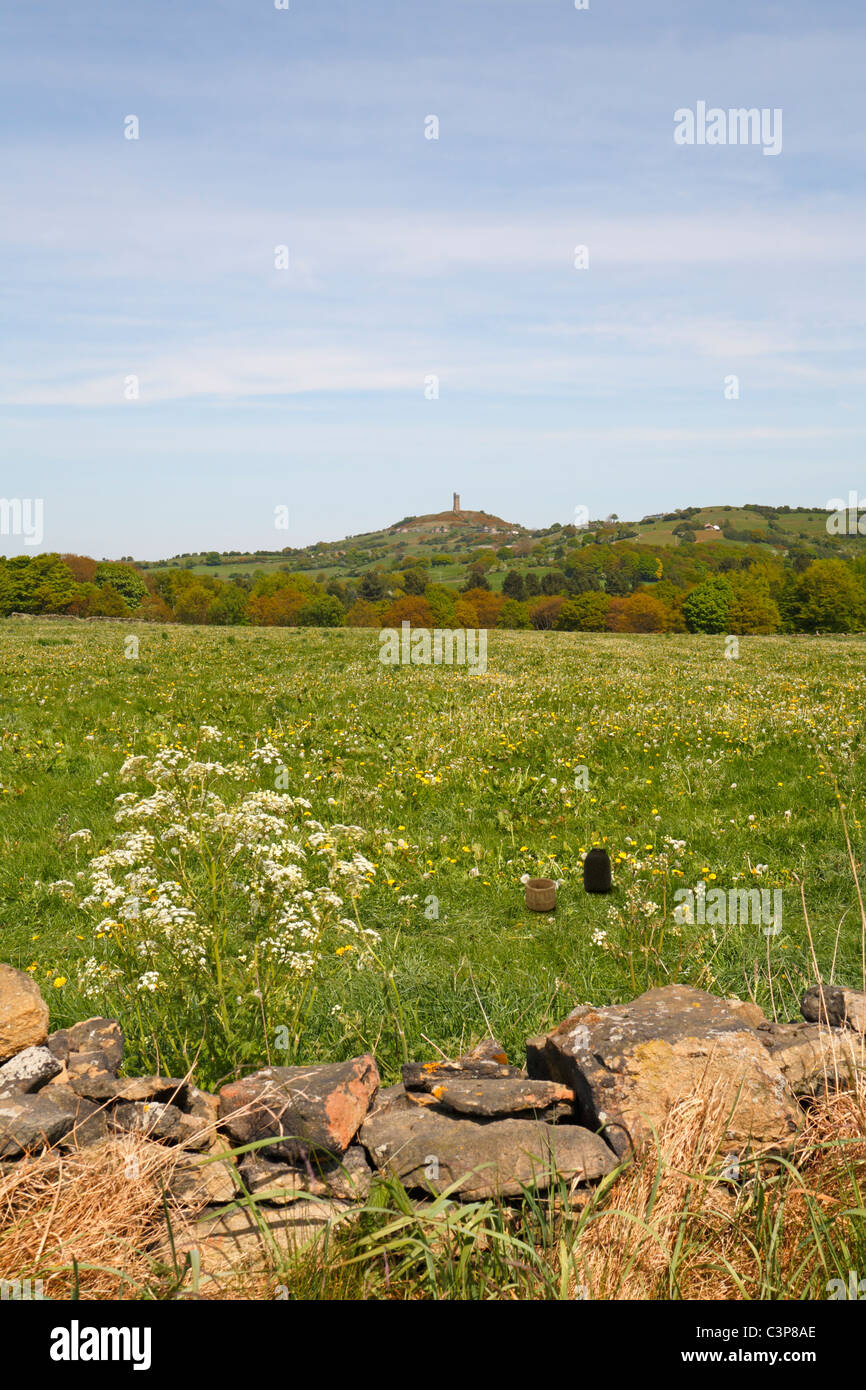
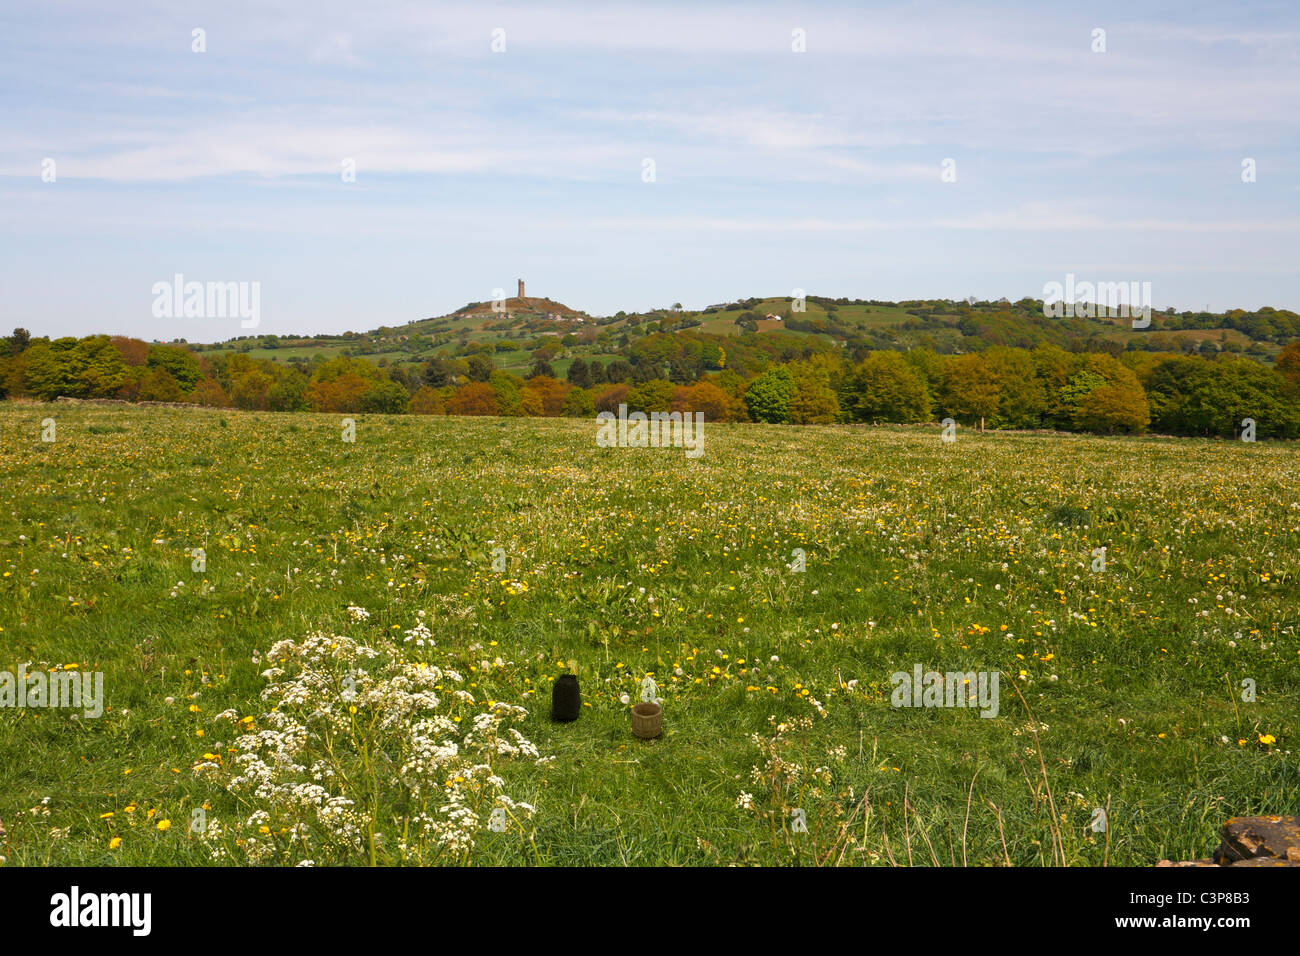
backpack: present [583,848,612,891] -> present [552,674,581,719]

